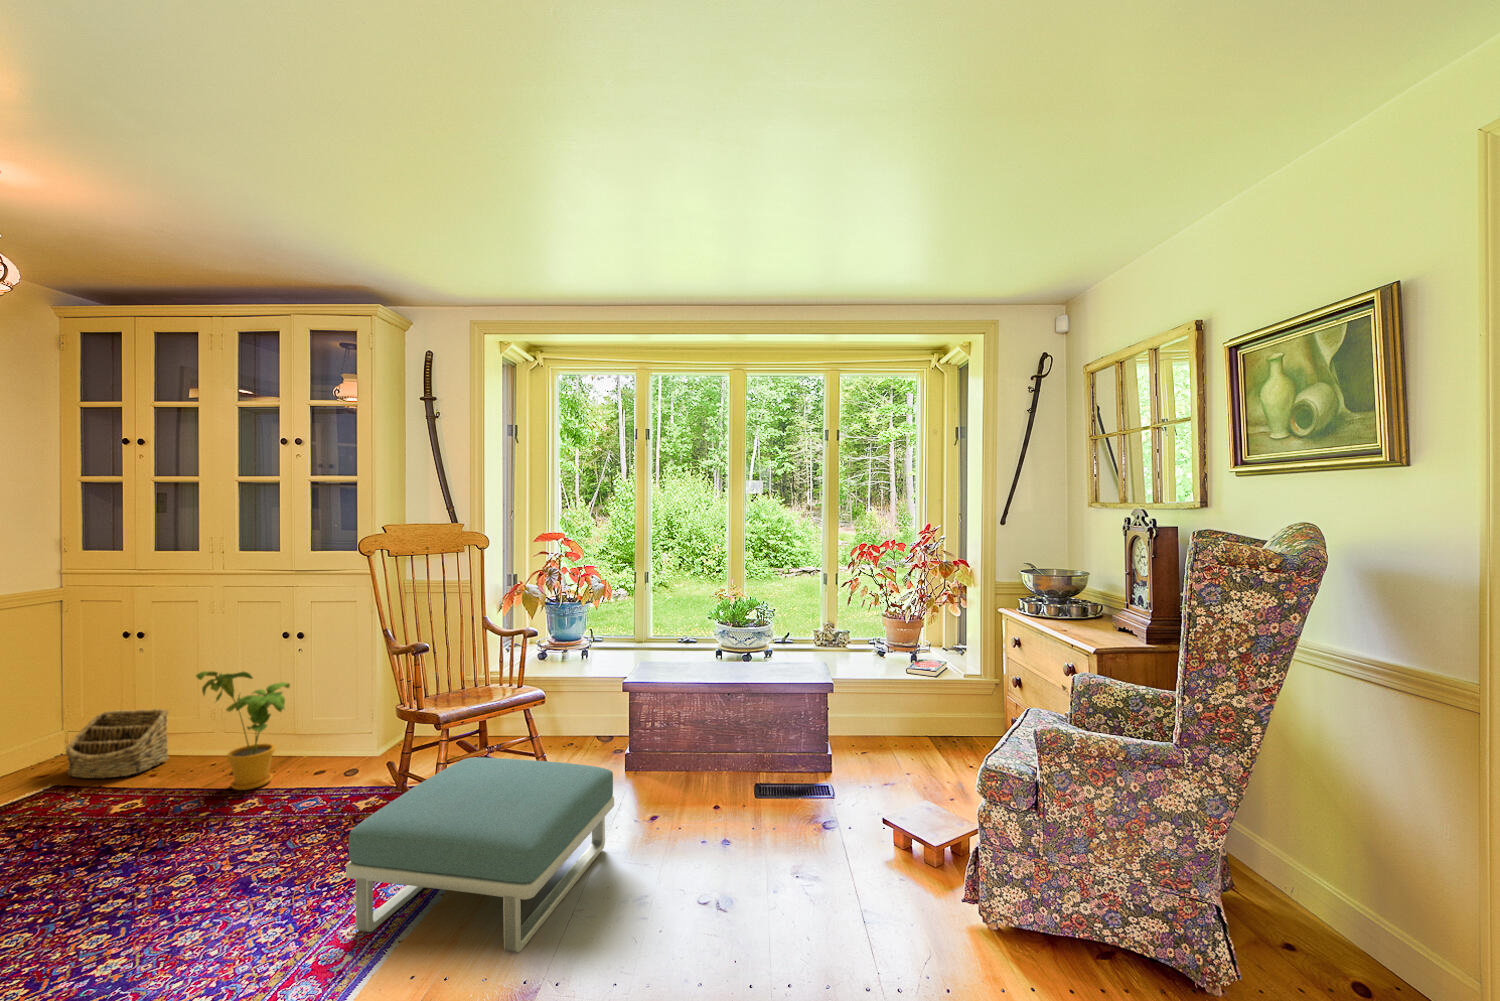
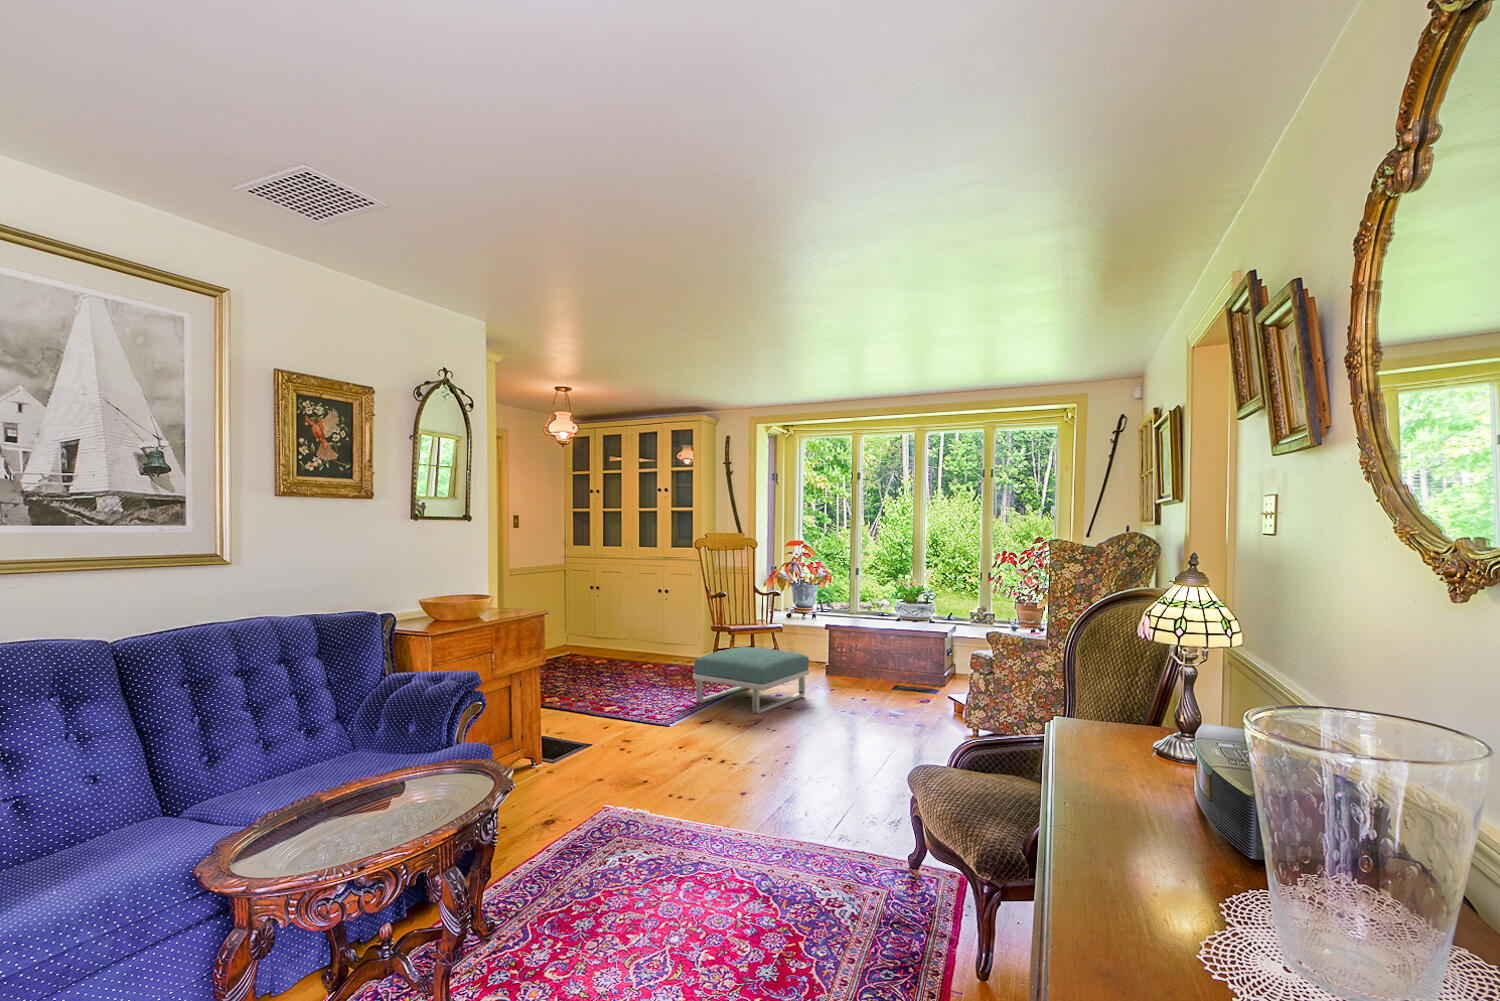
house plant: present [196,671,290,790] -> none [625,603,661,664]
basket: present [66,709,168,778] -> none [569,625,608,655]

